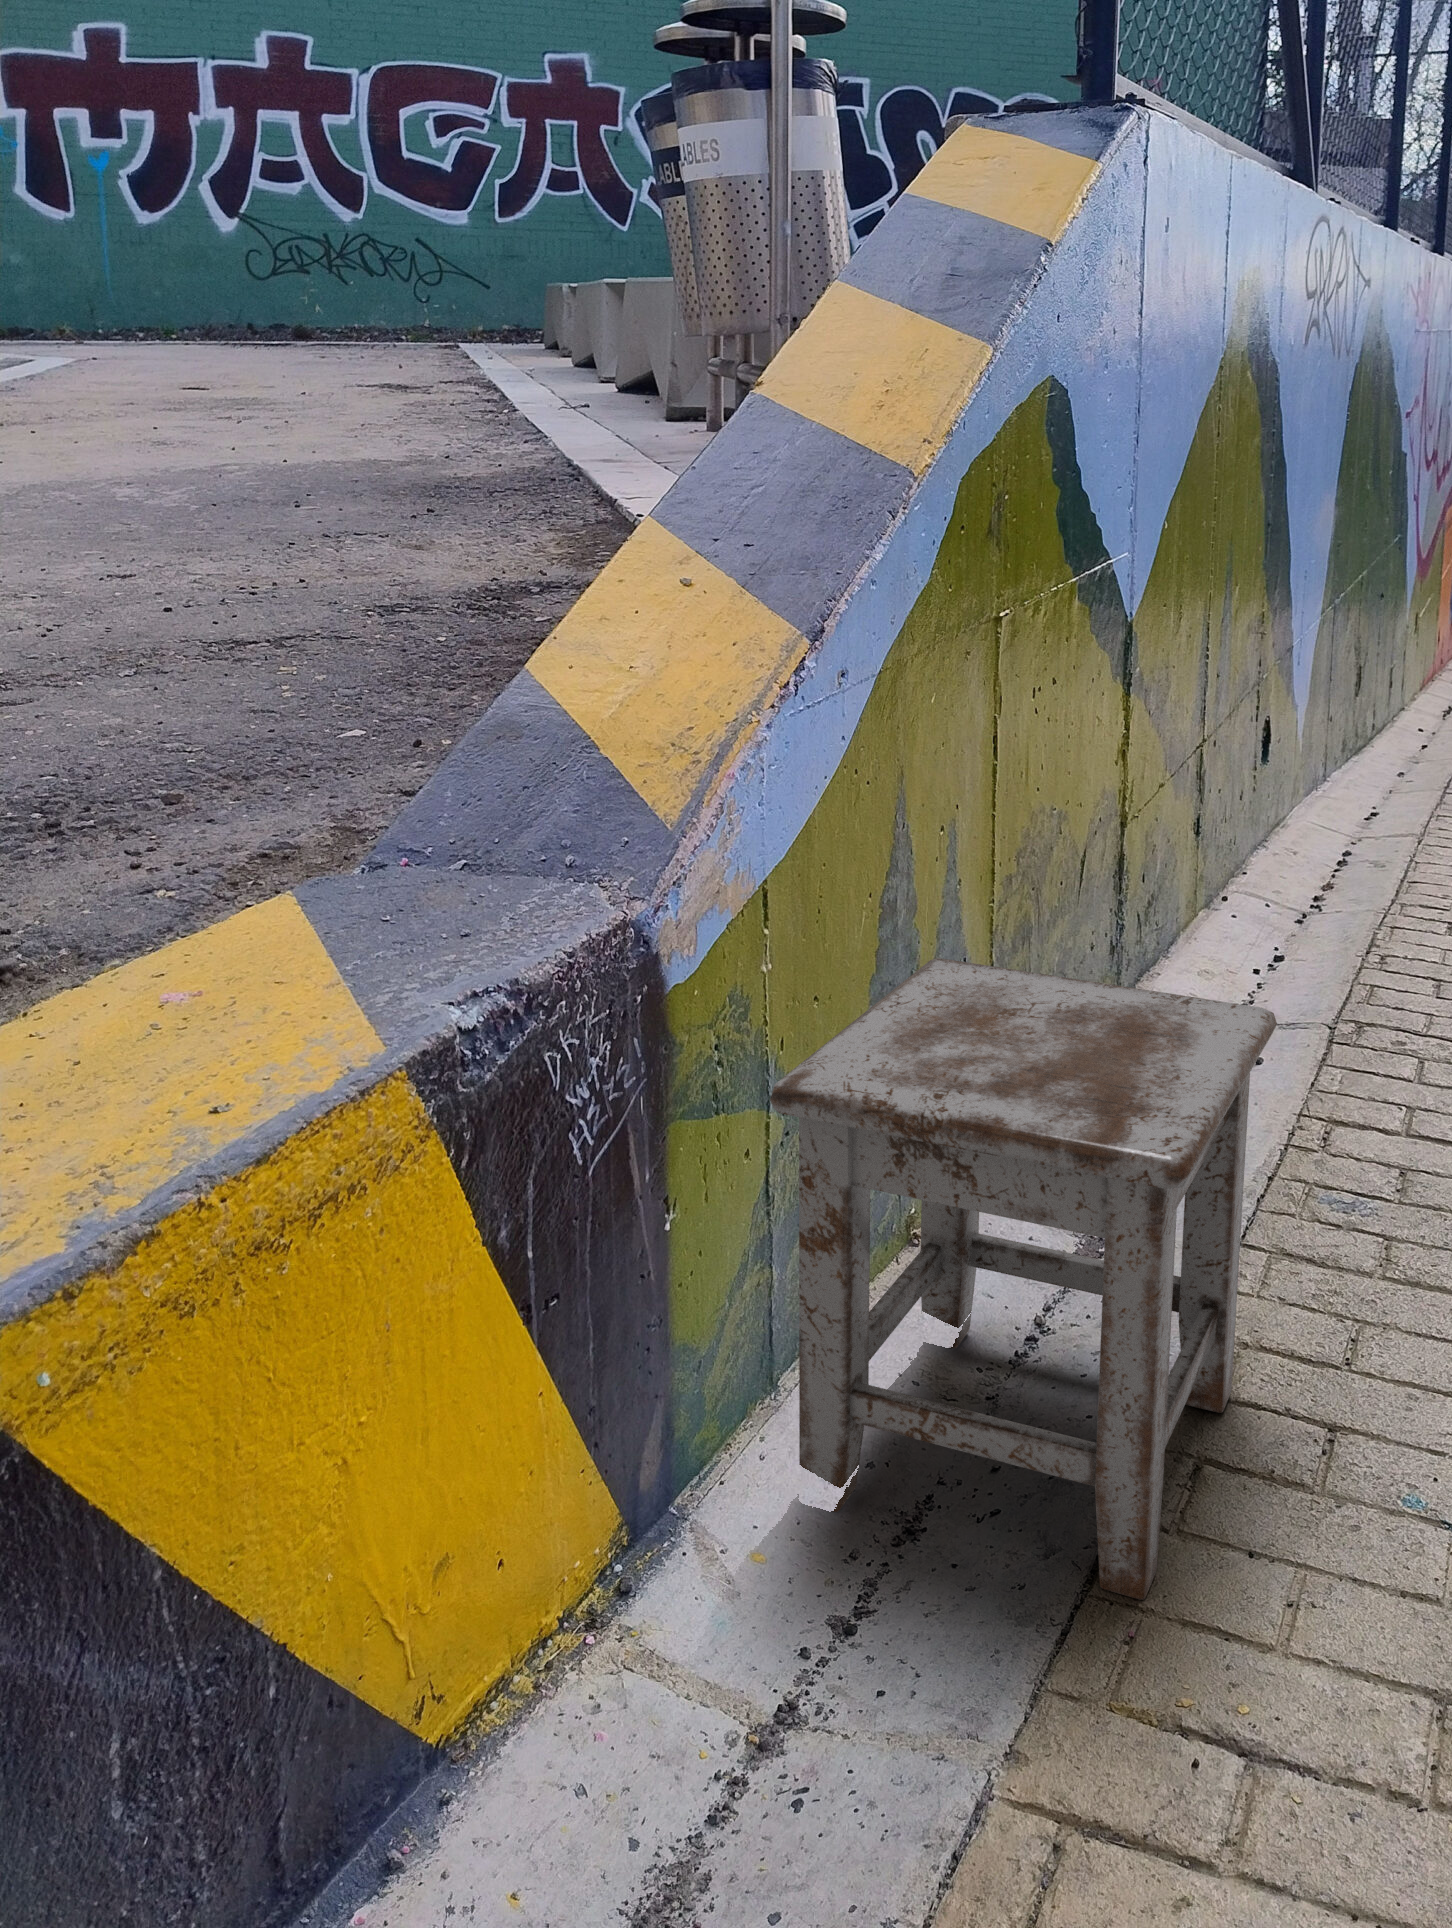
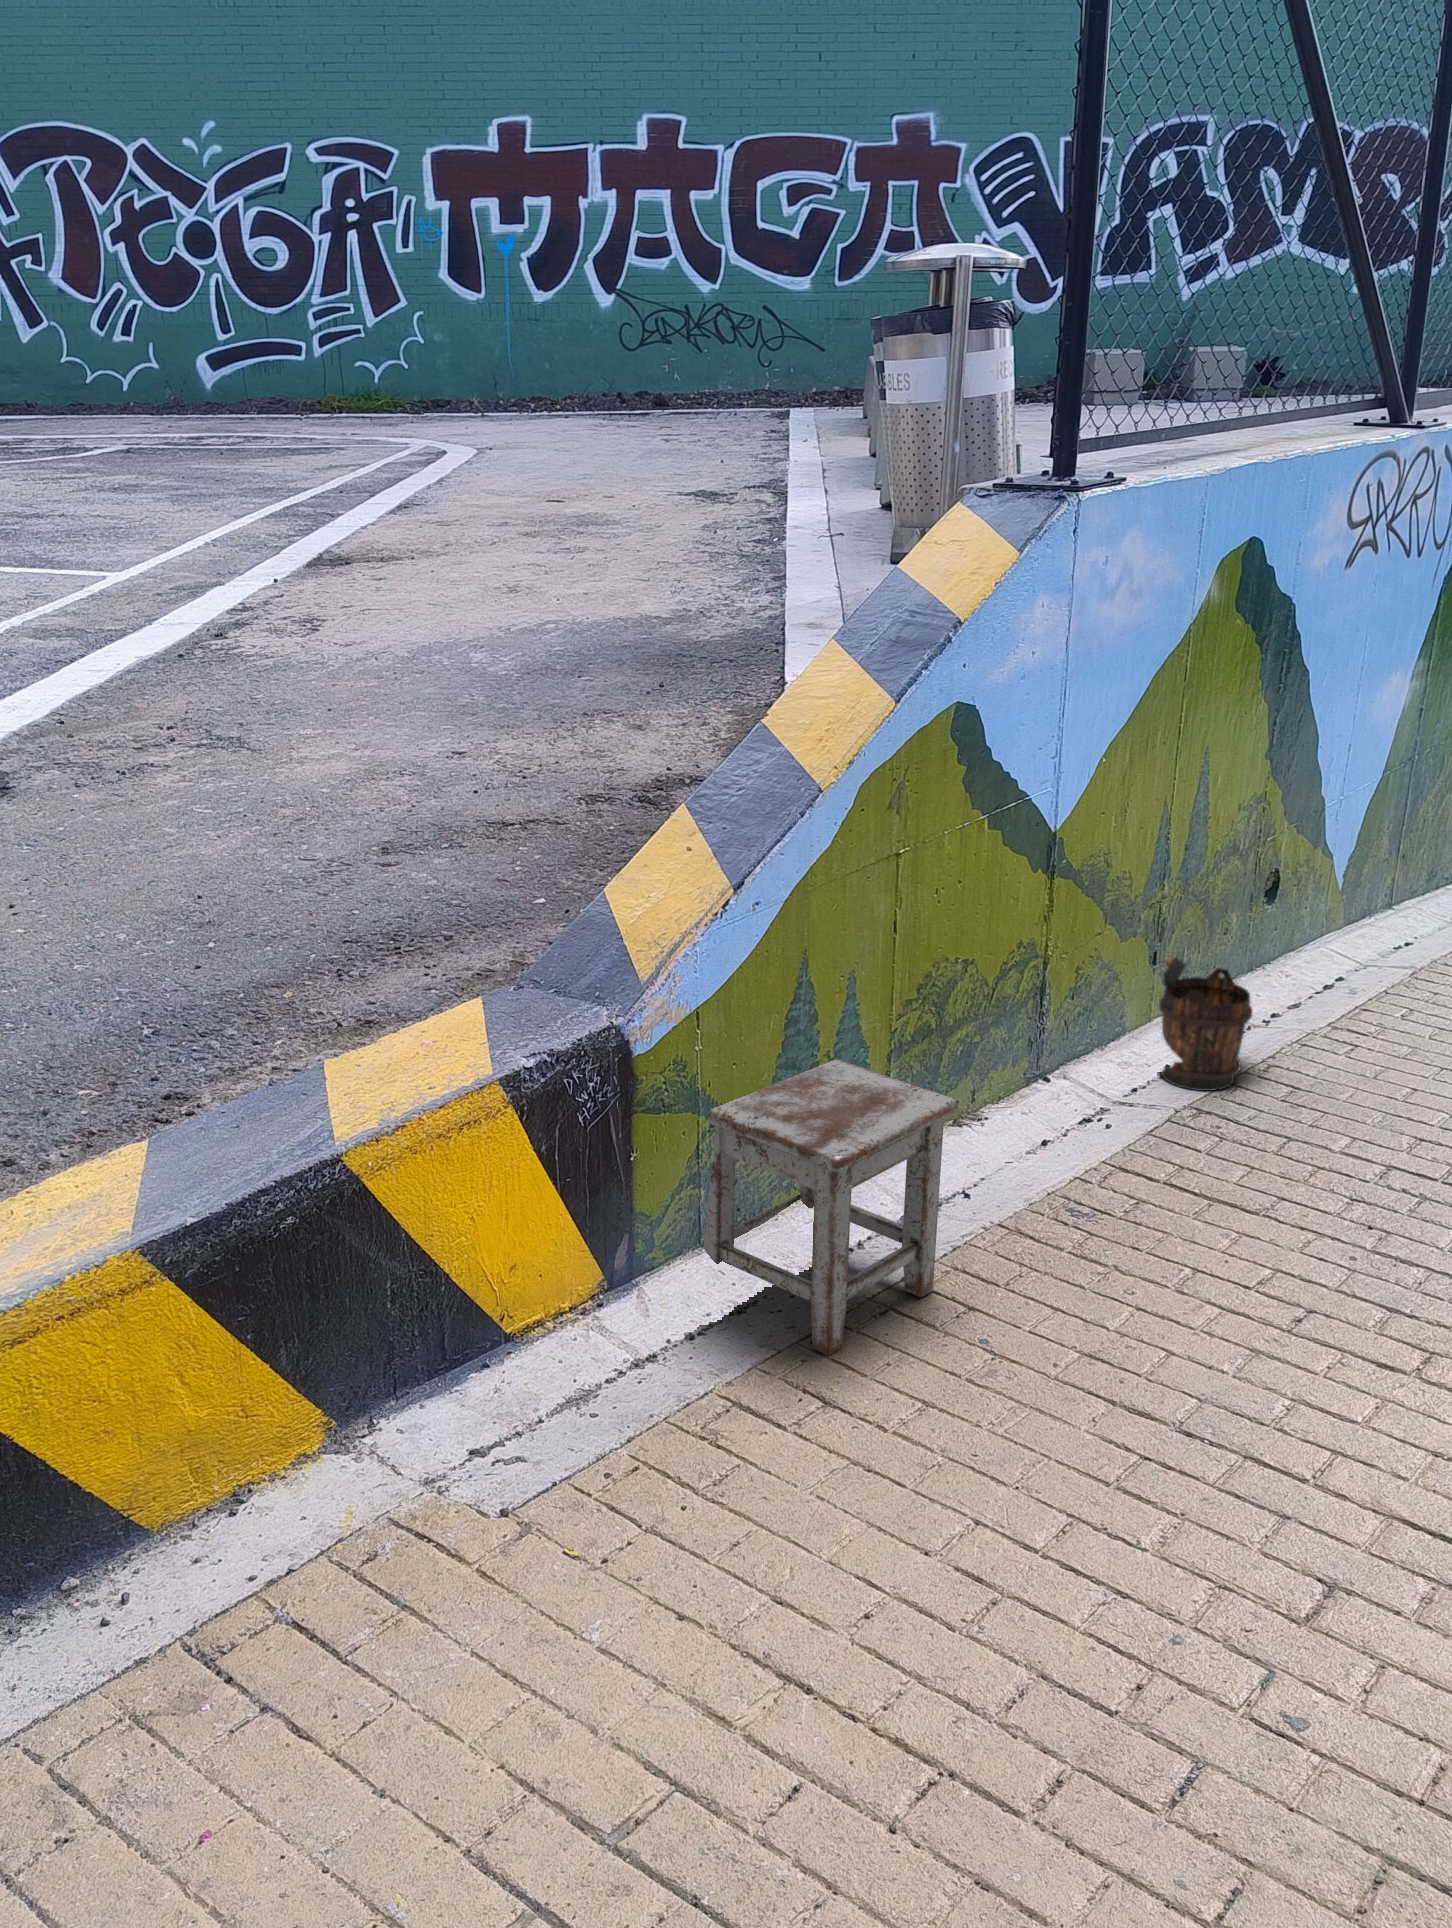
bucket: none [1211,775,1388,985] -> present [1159,957,1252,1091]

